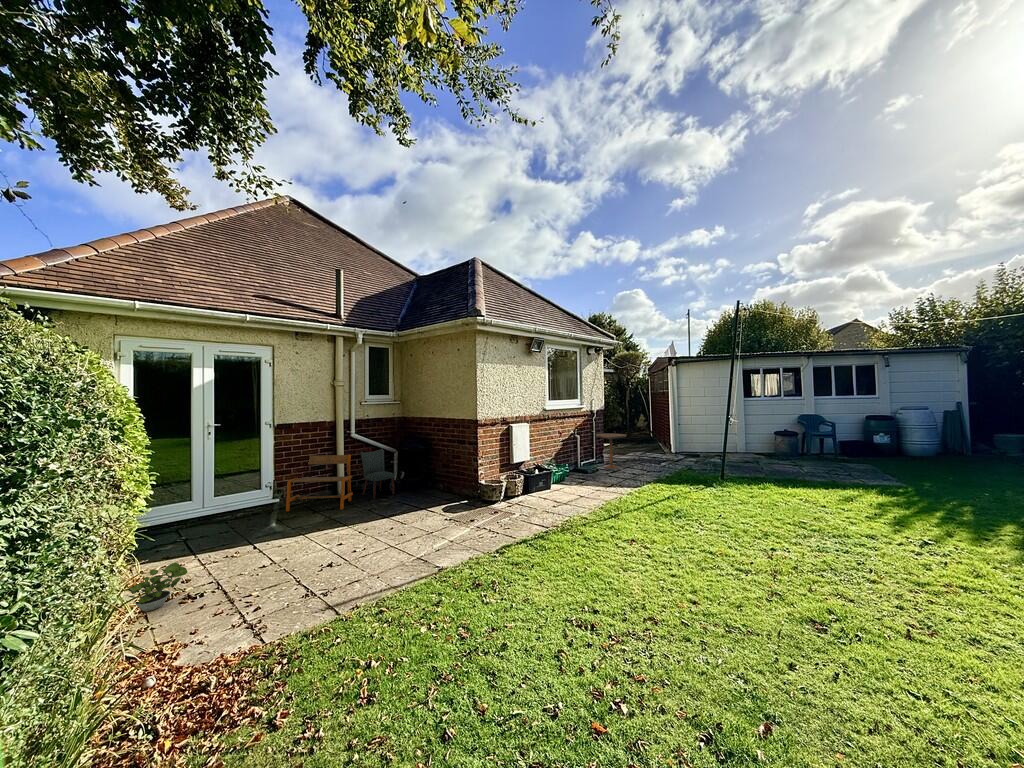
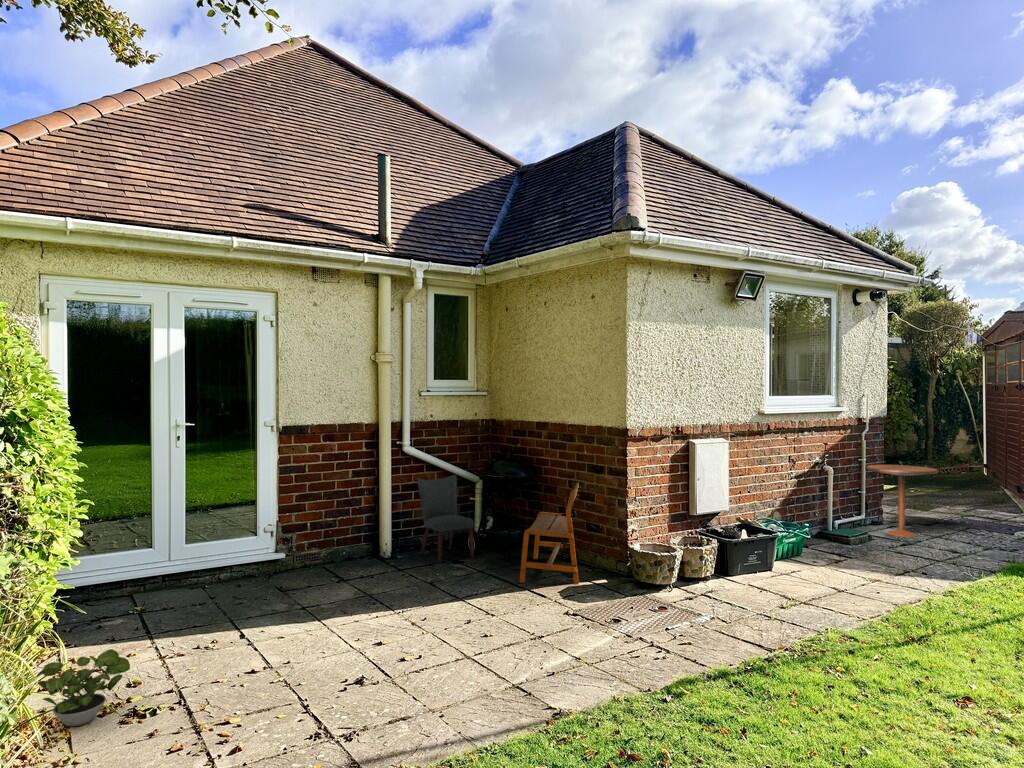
bench: present [286,454,353,511] -> present [520,483,579,584]

